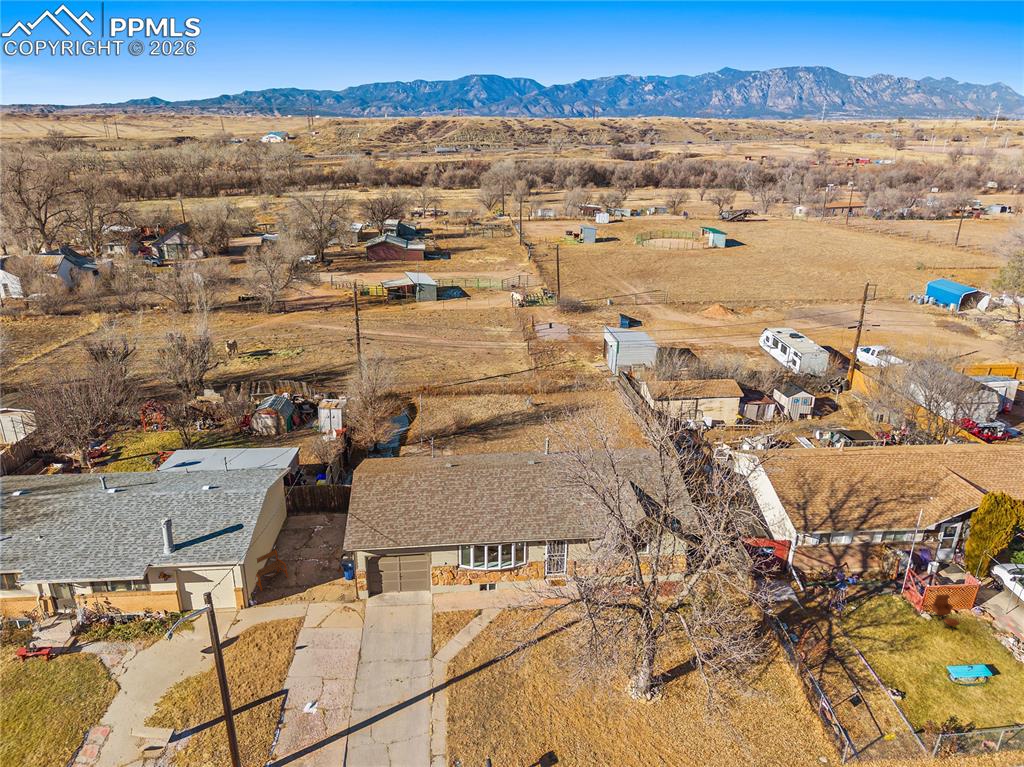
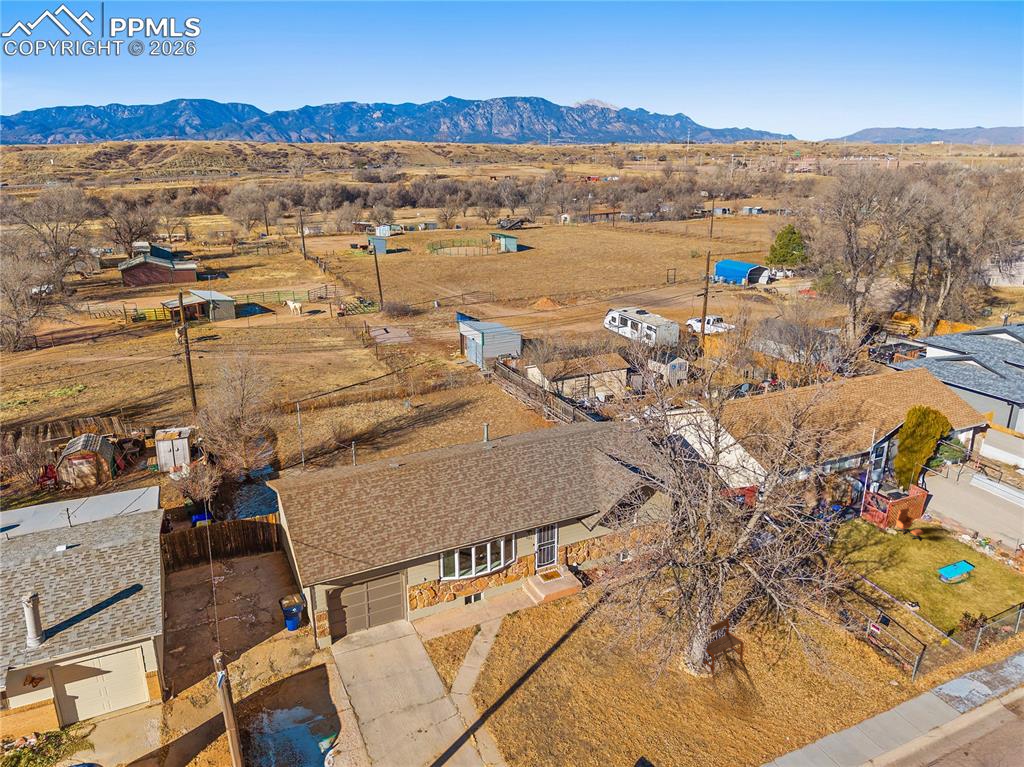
bench: present [256,550,288,591] -> present [703,618,743,675]

